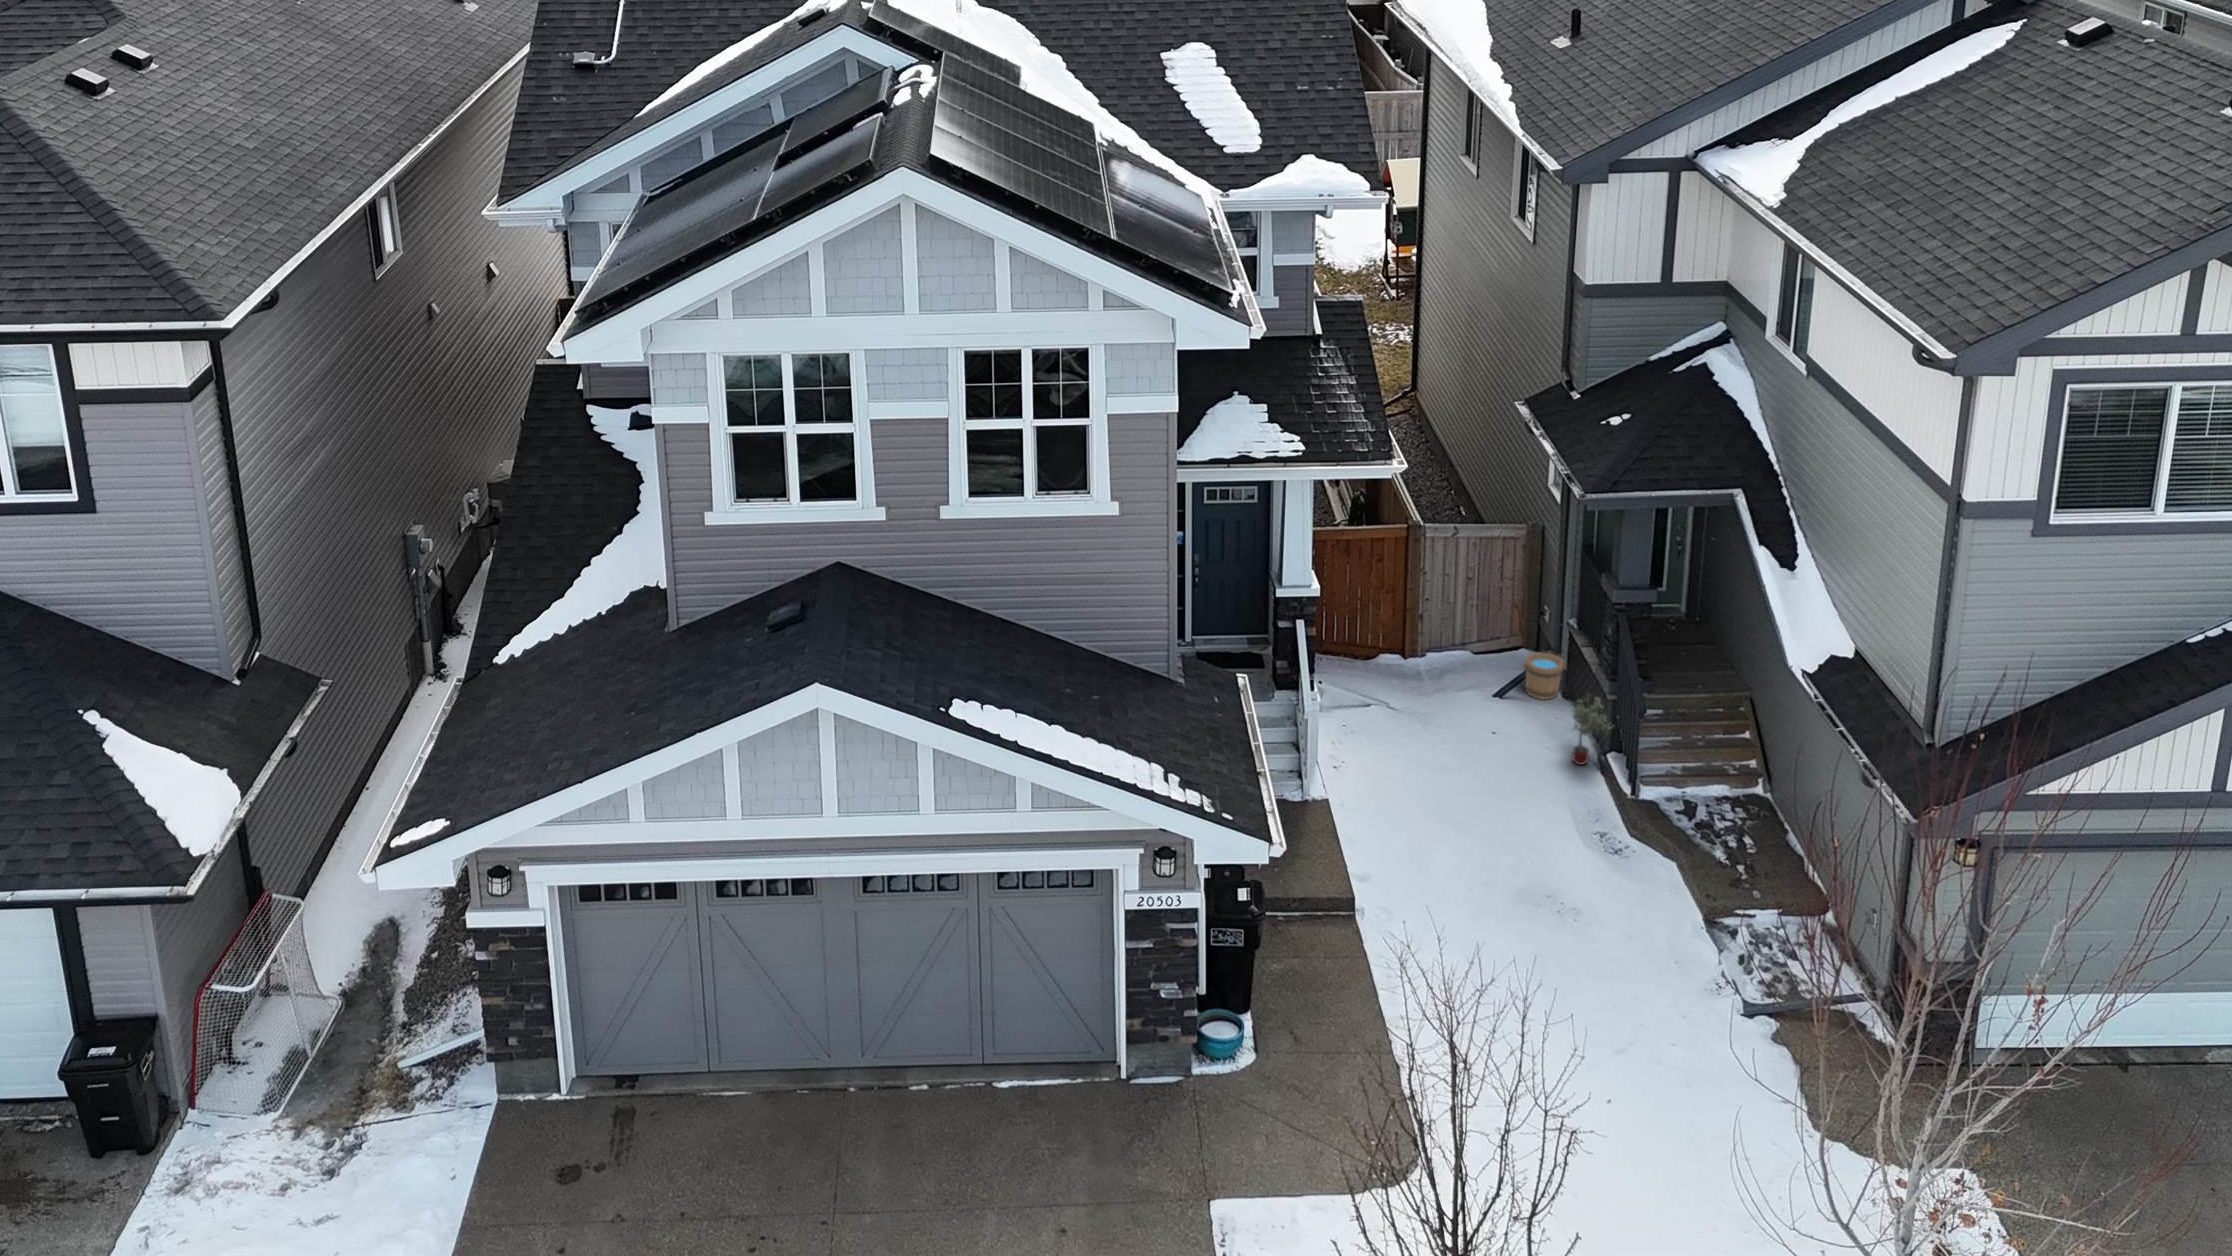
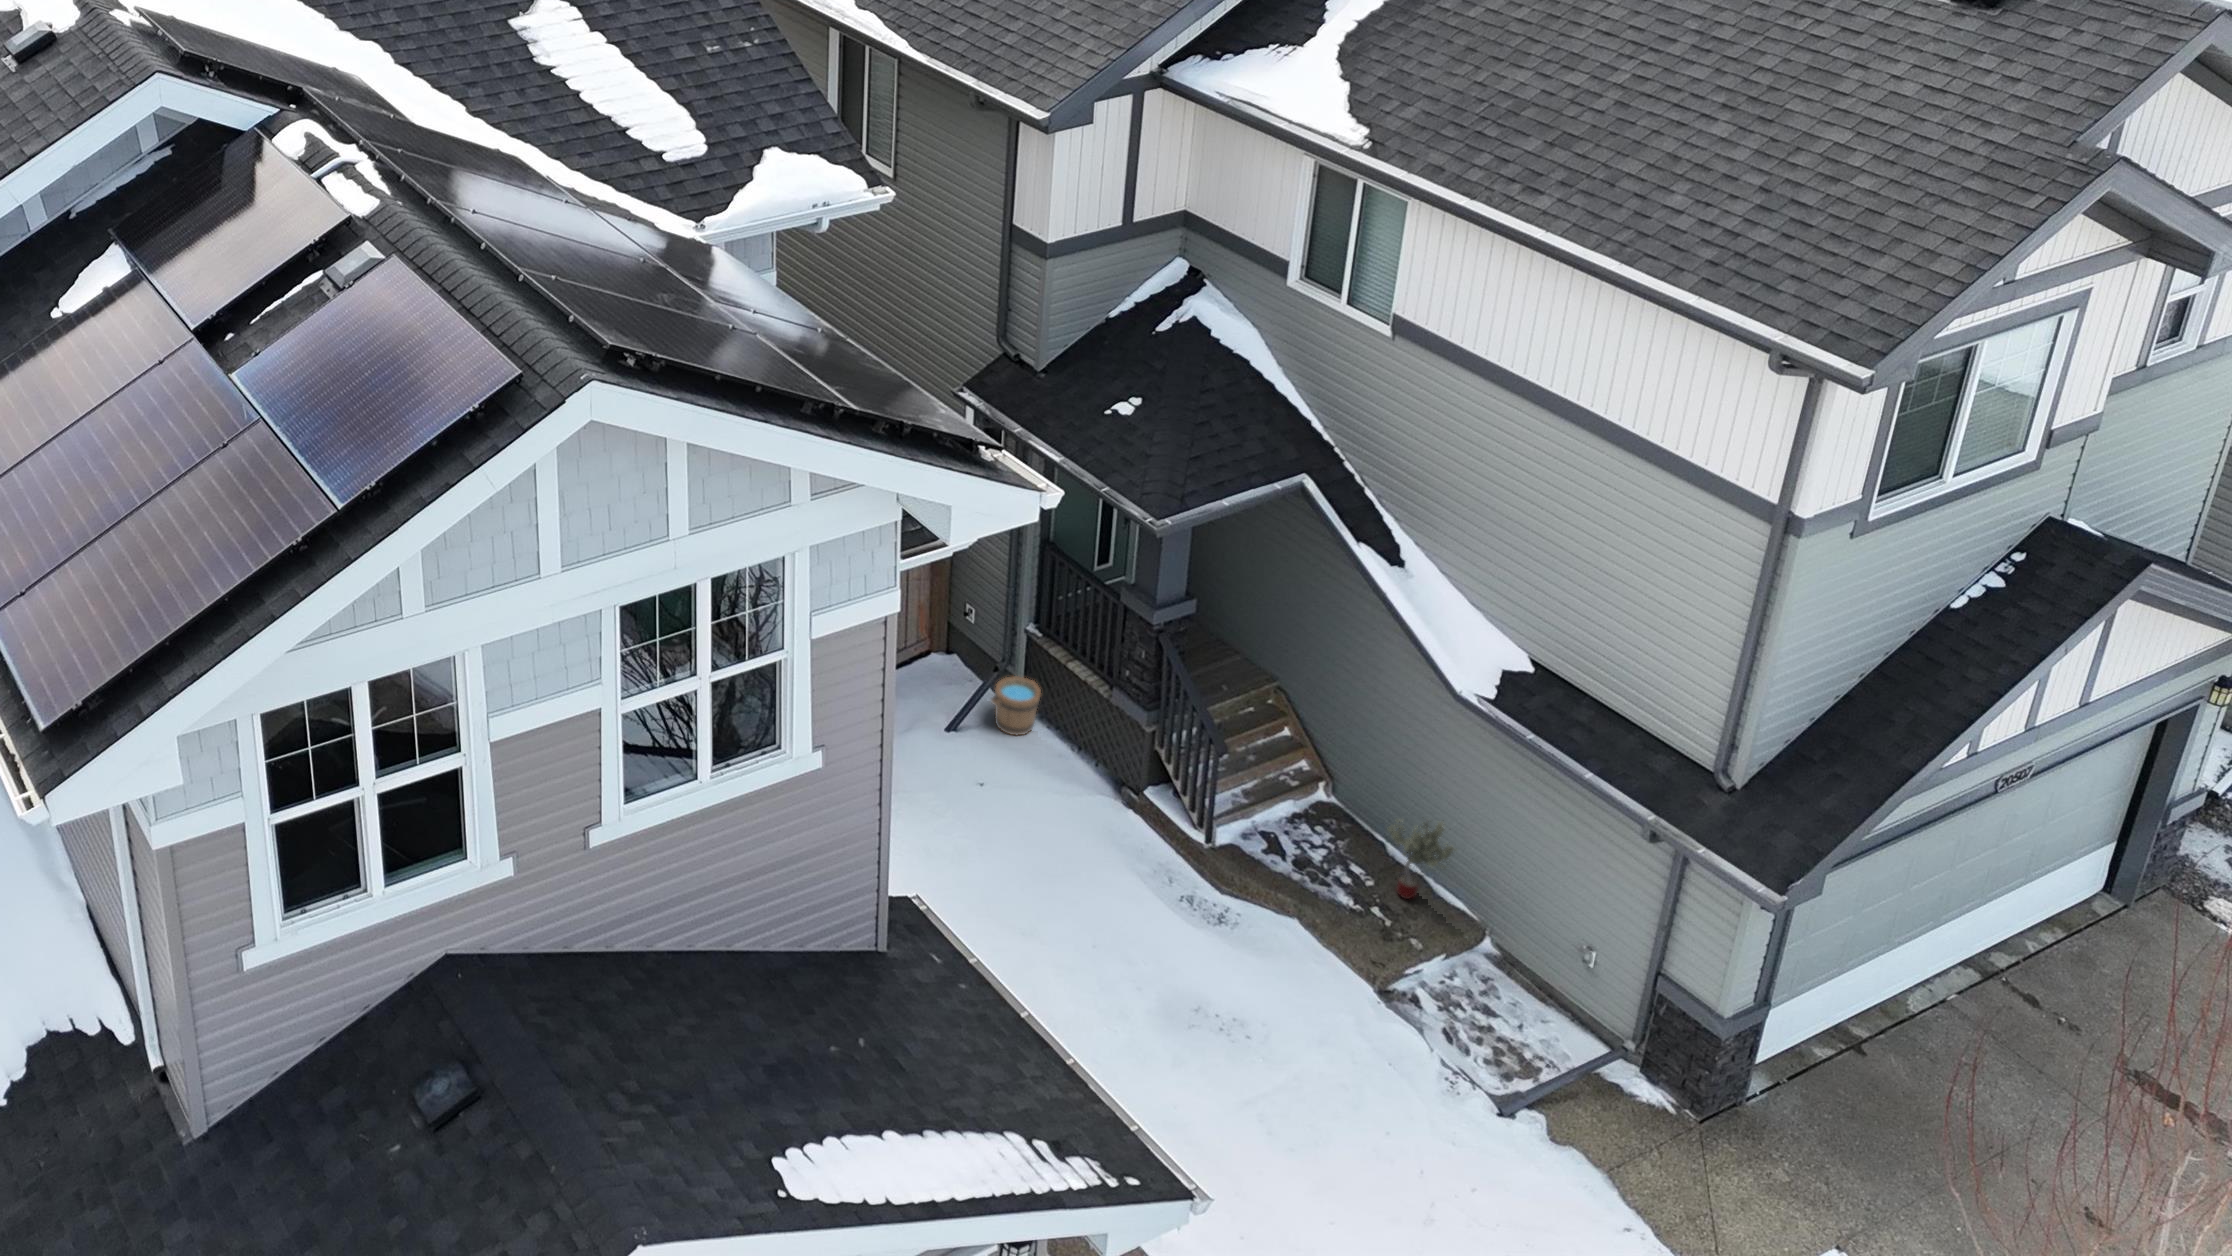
potted tree: present [1572,694,1614,765] -> present [1389,820,1455,899]

